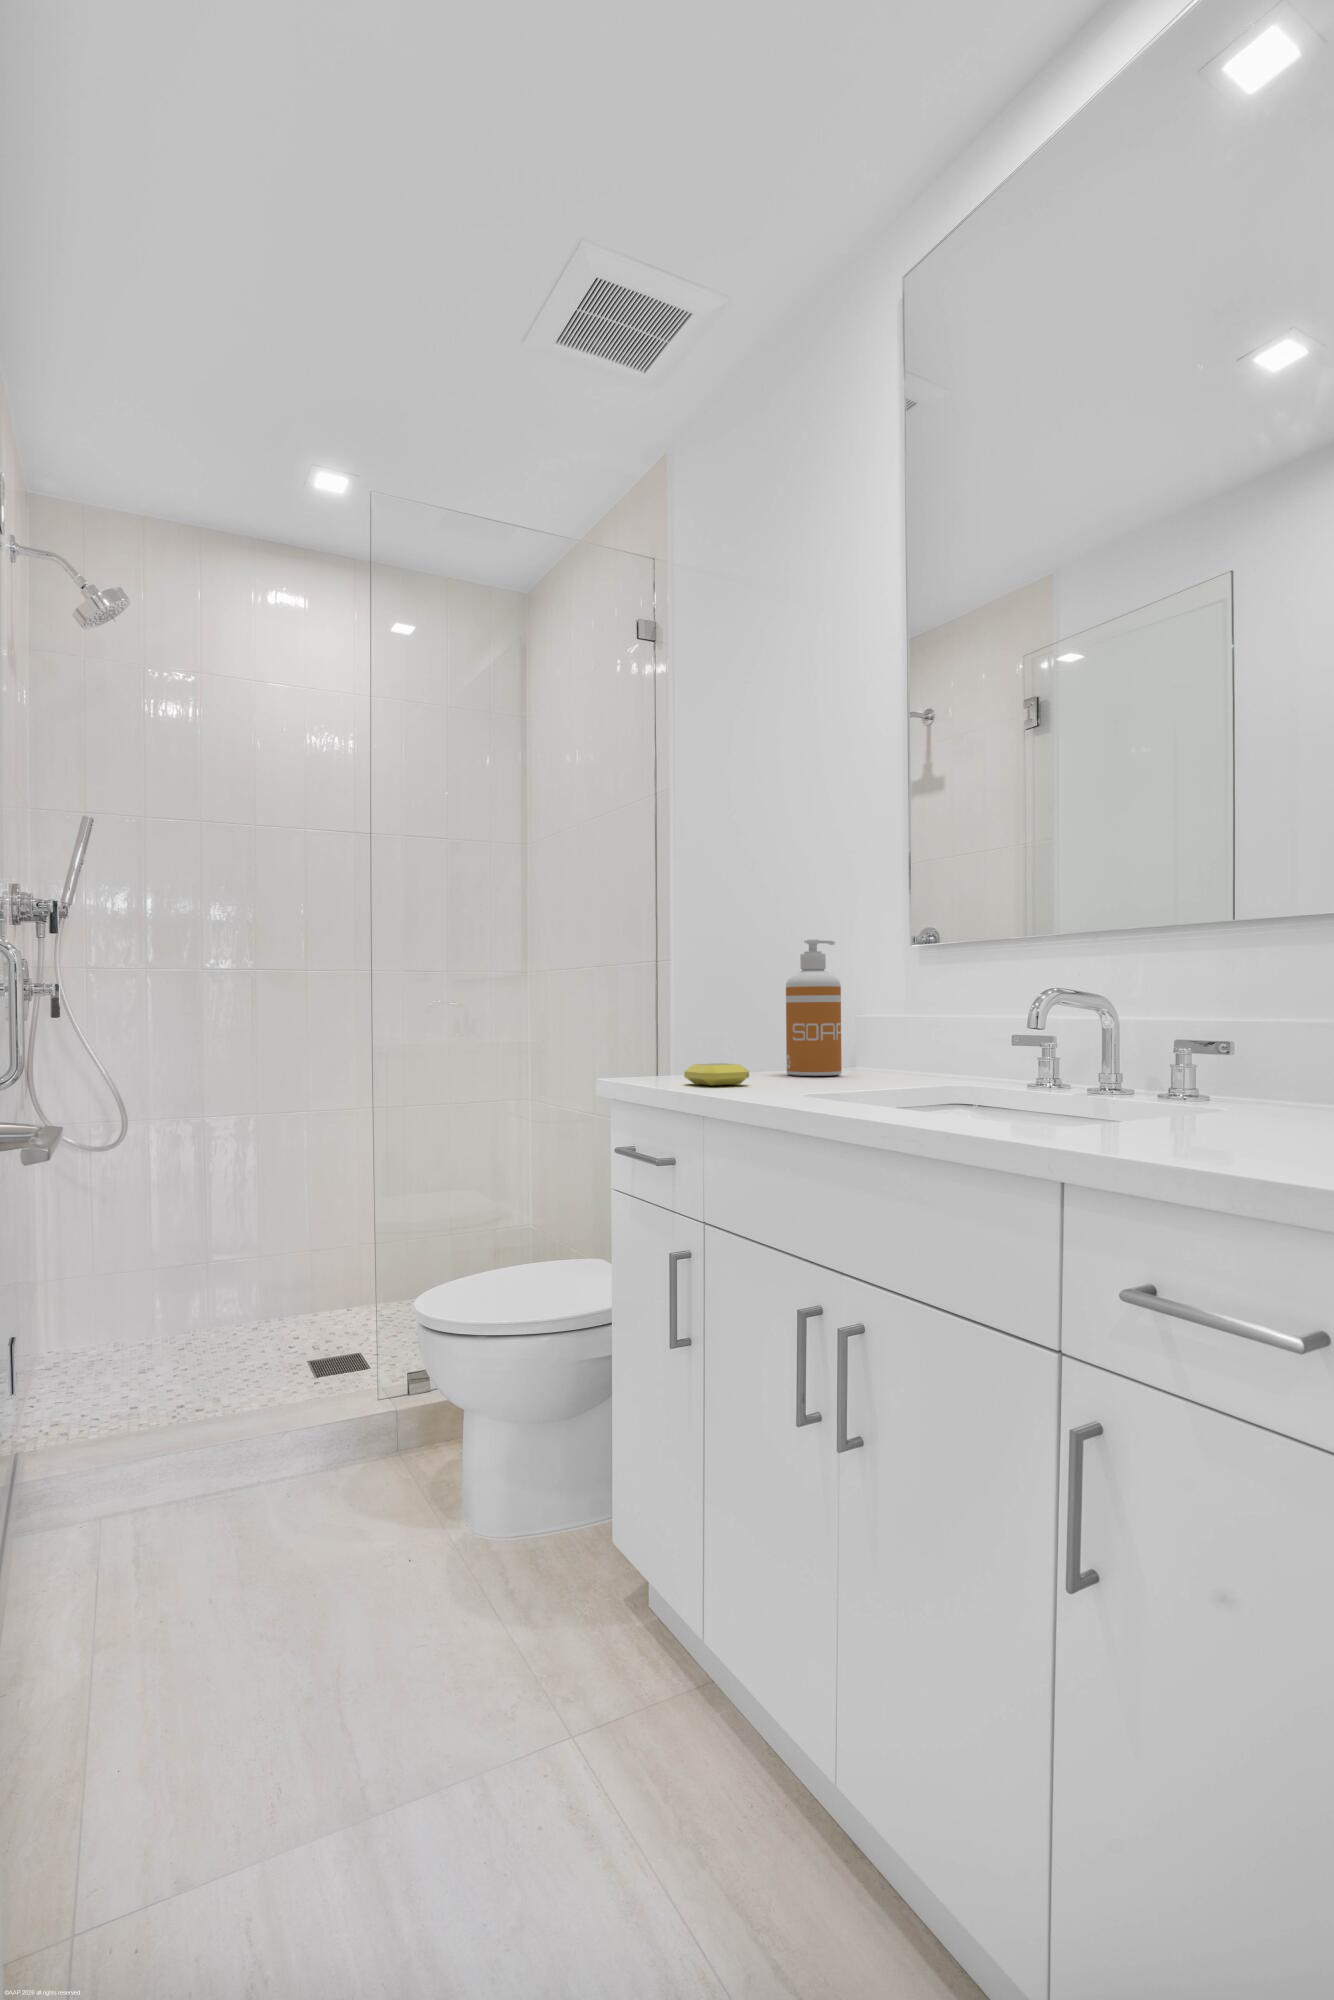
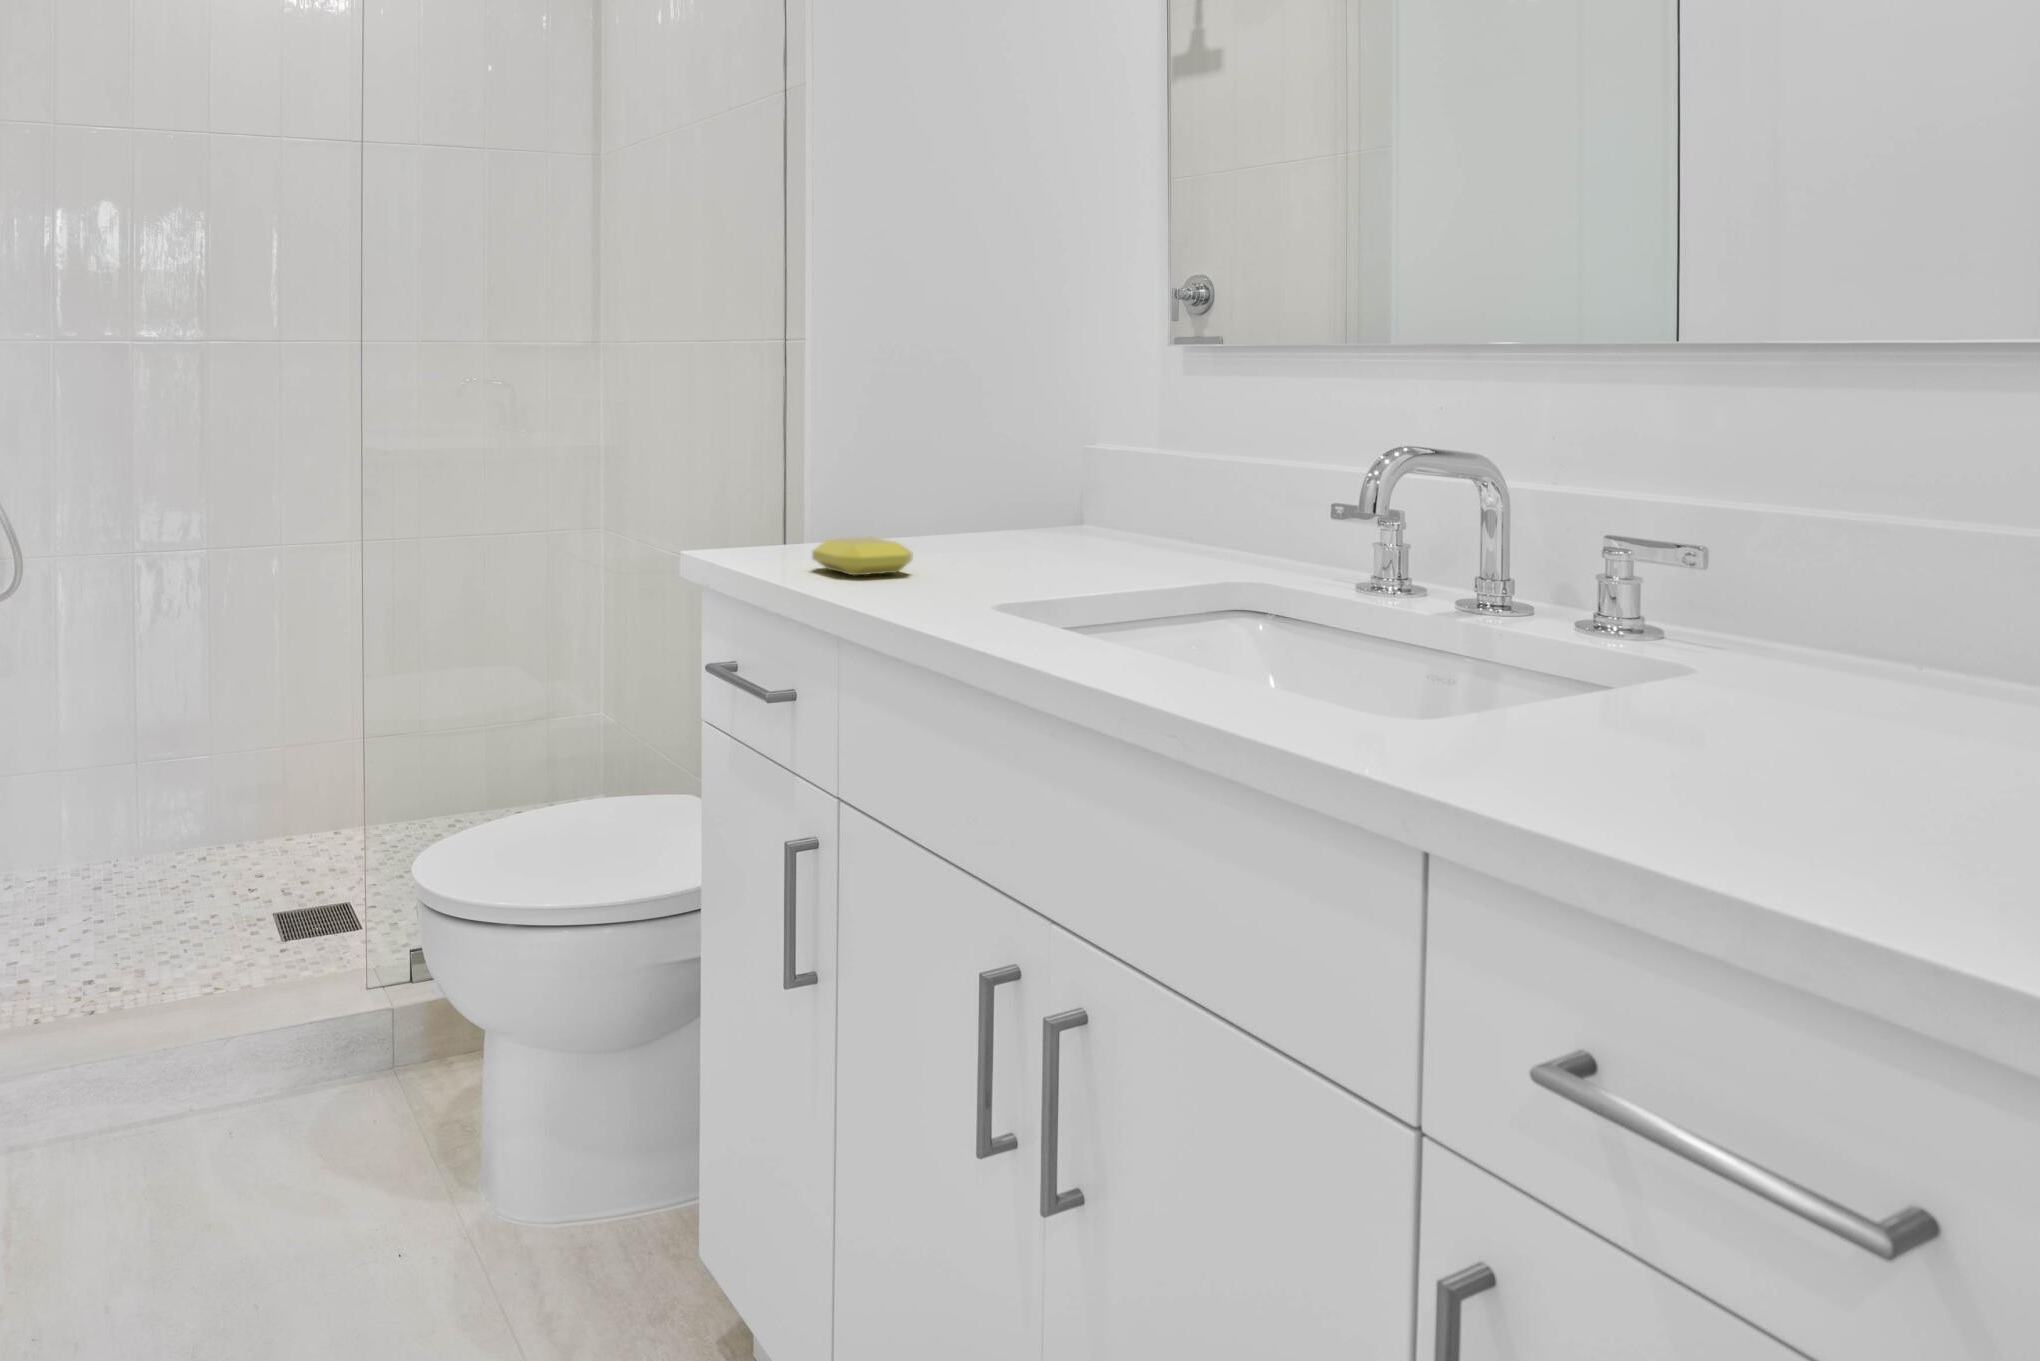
soap dispenser: present [786,939,842,1076] -> none [972,339,1058,550]

